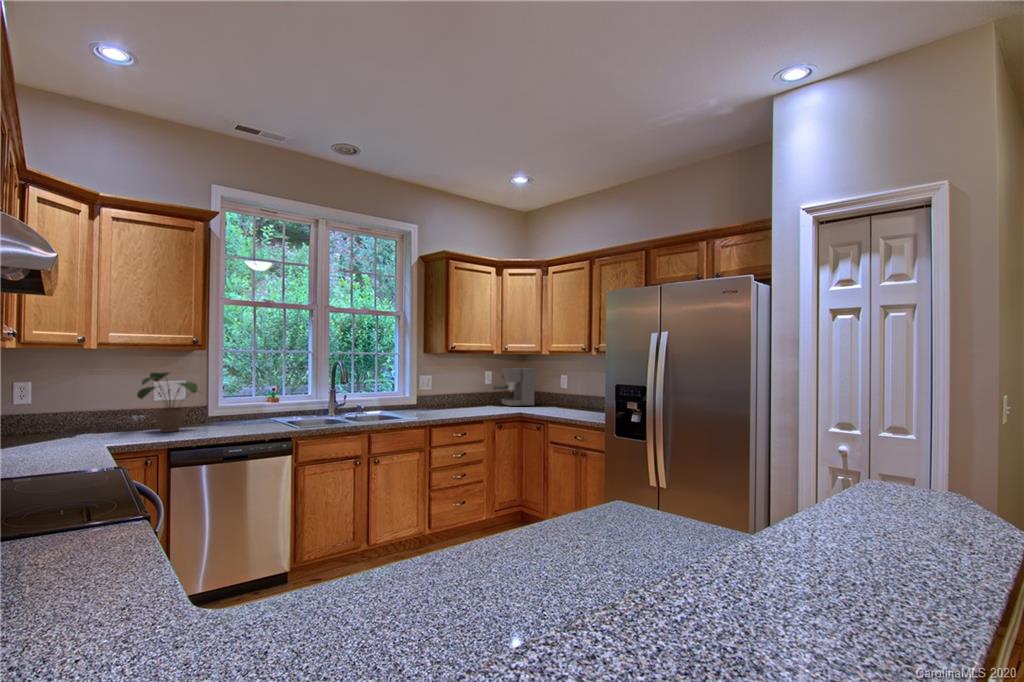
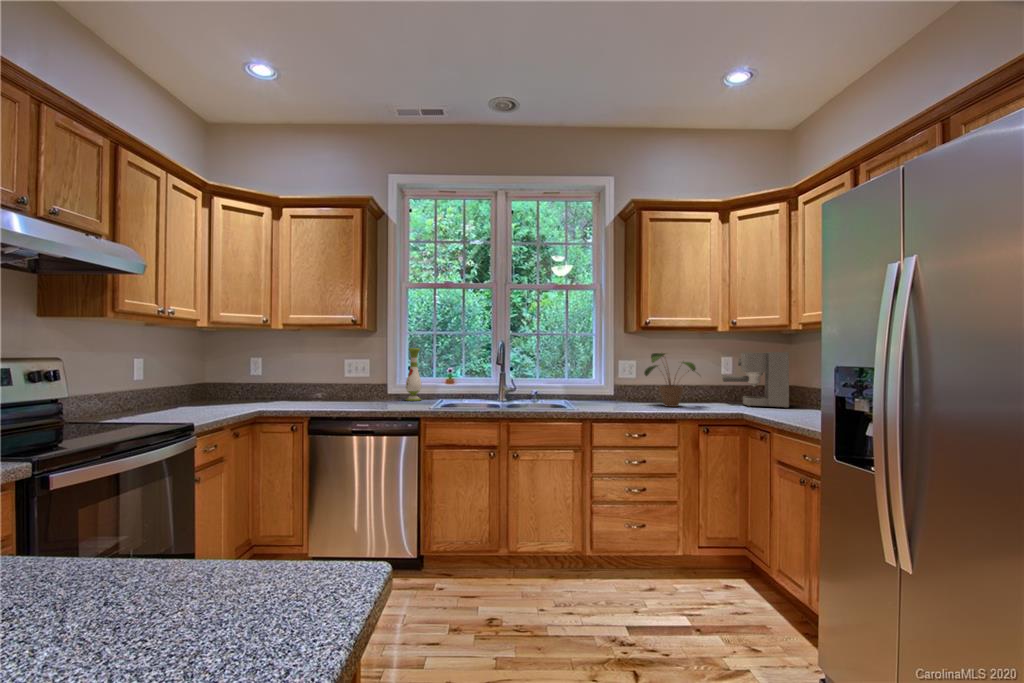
vase: none [231,368,250,421] -> present [405,348,421,401]
potted plant: present [137,372,205,432] -> present [644,353,696,407]

